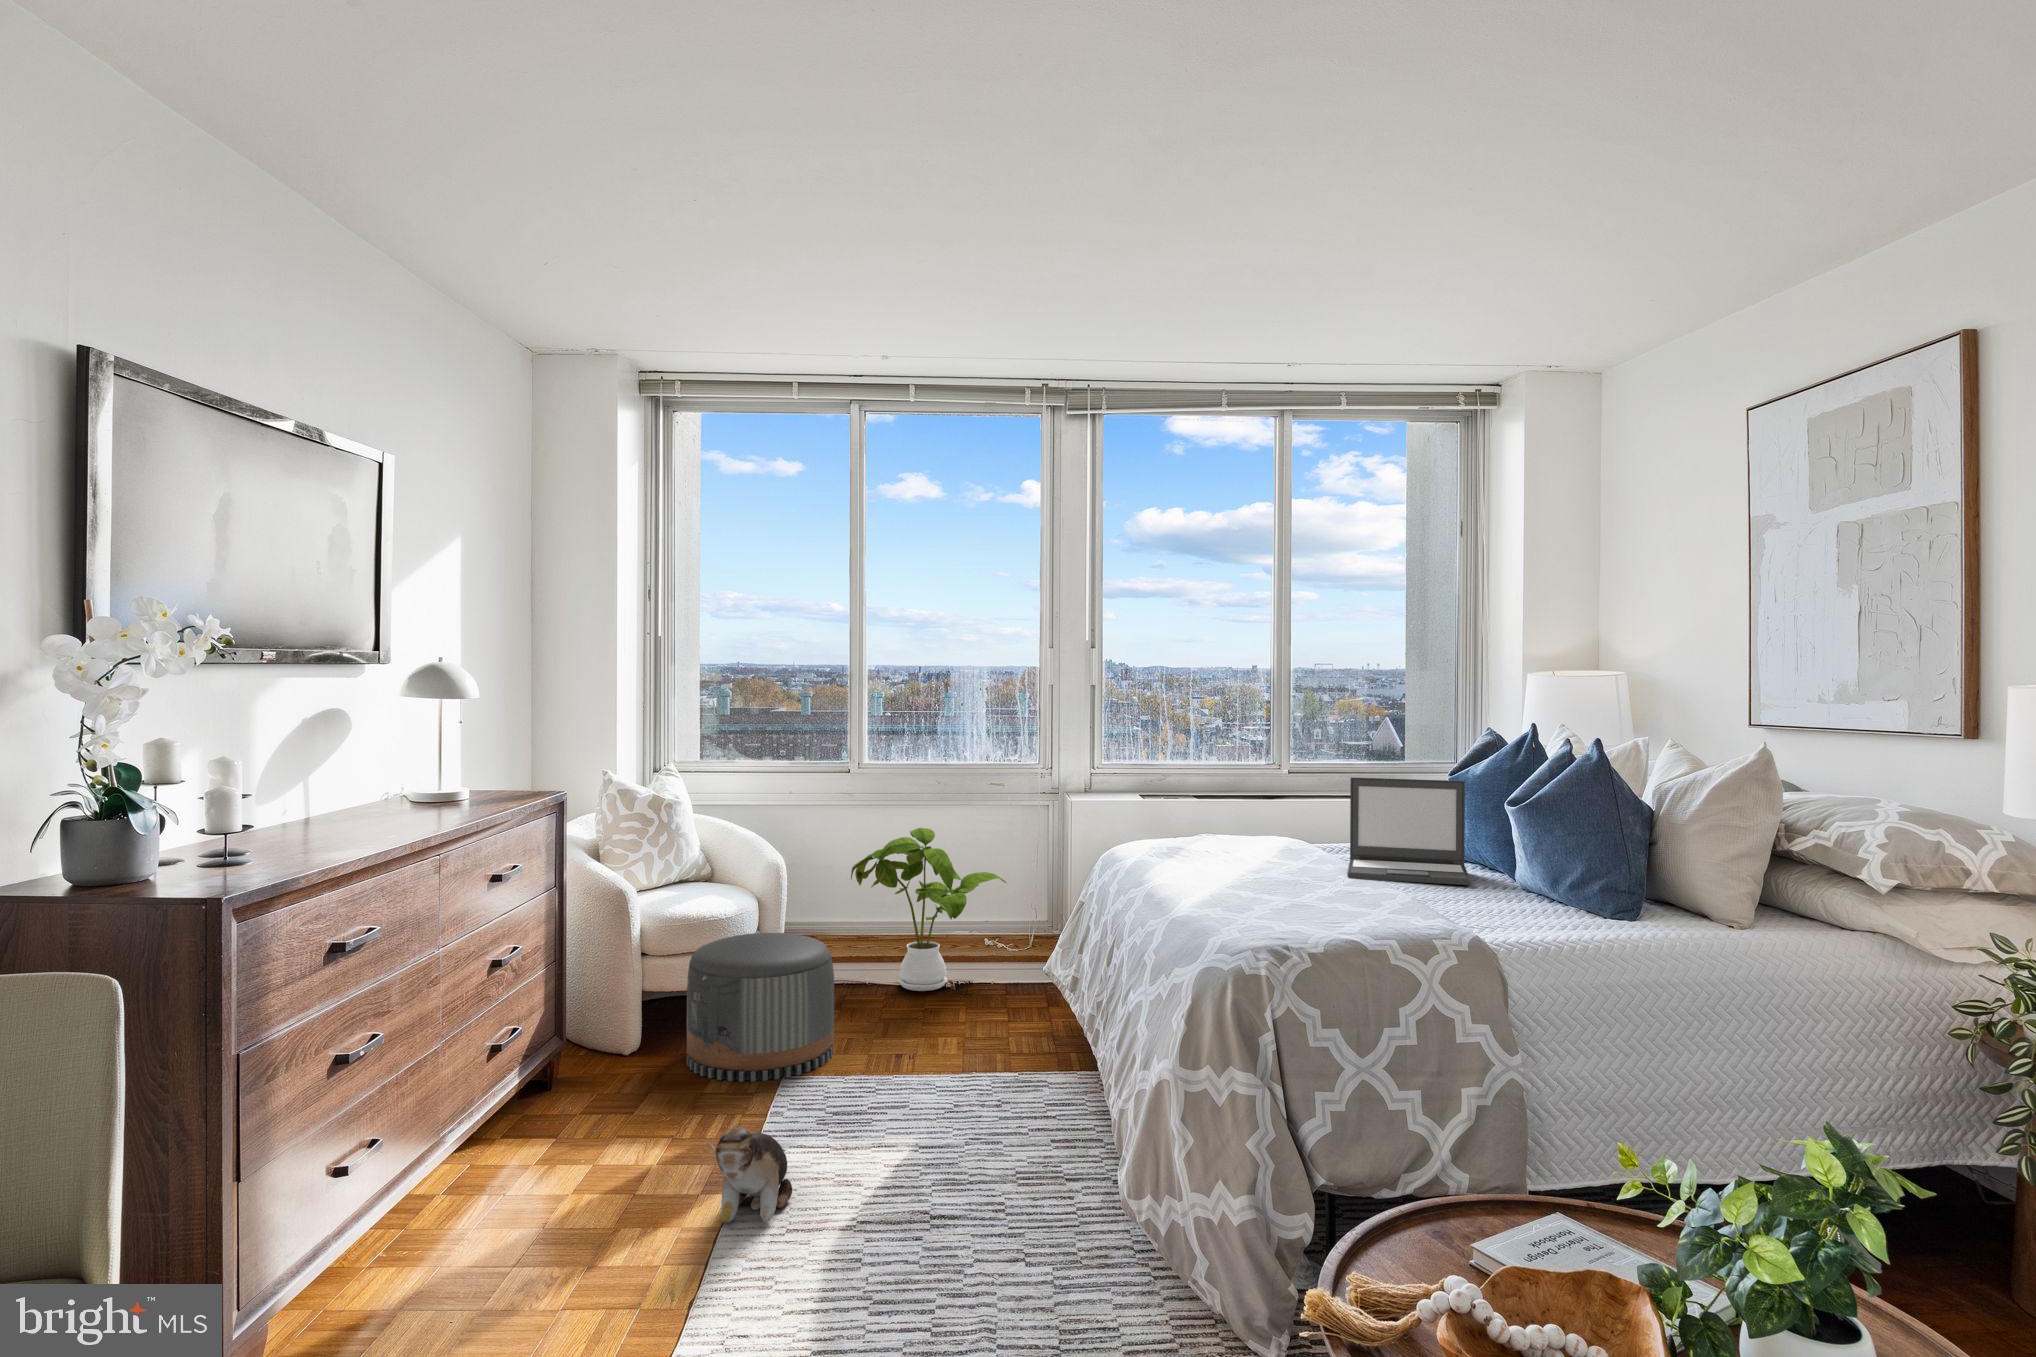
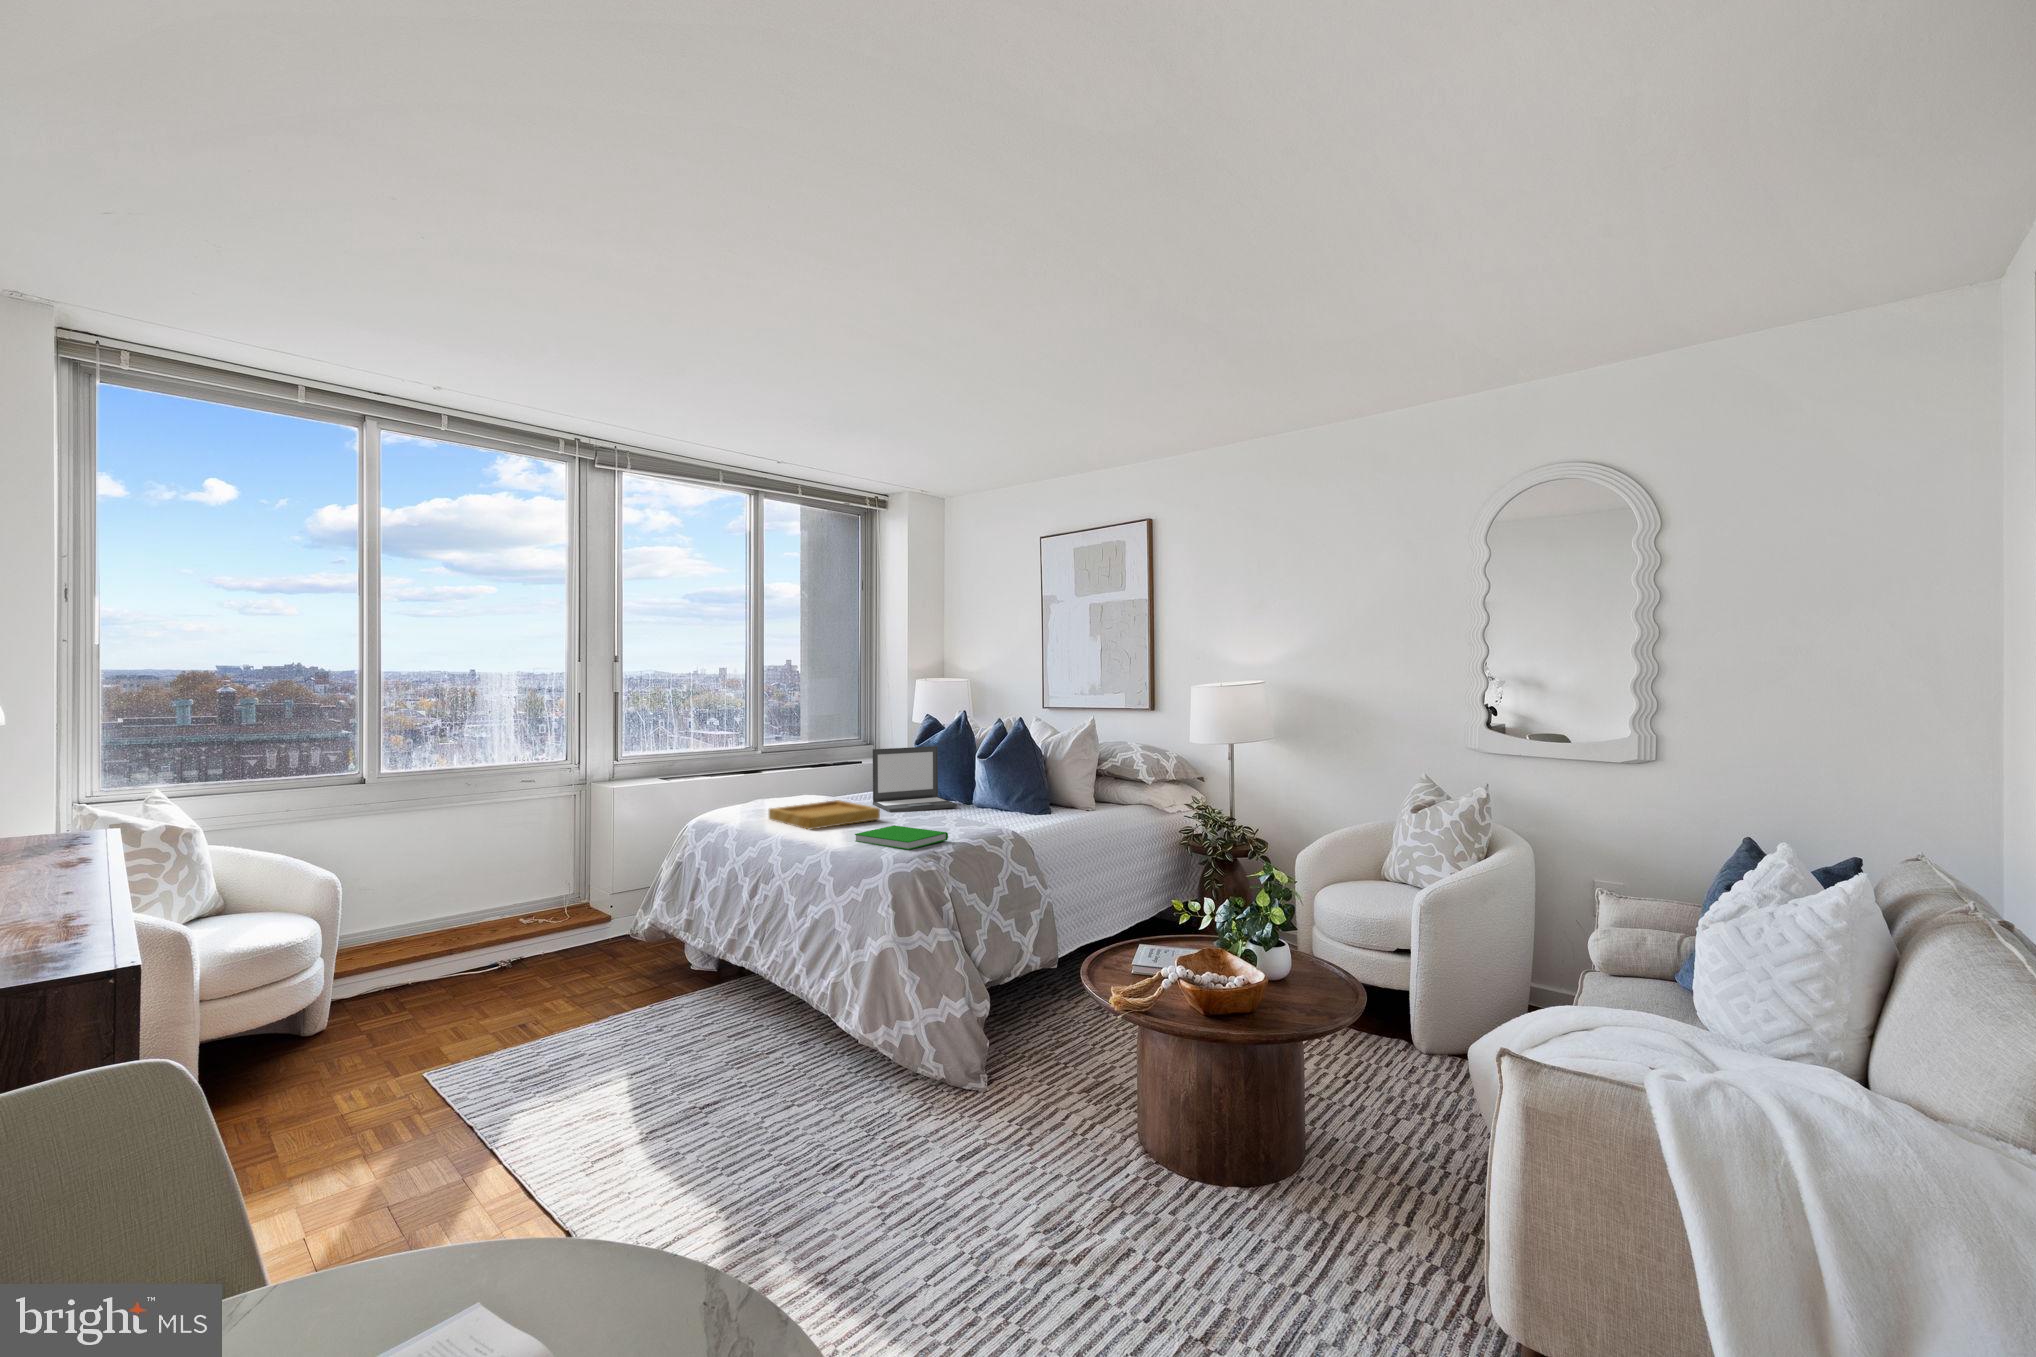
house plant: present [851,828,1006,991] -> none [392,825,550,973]
tray: none [1166,848,1303,885] -> present [769,800,880,829]
book: none [1199,896,1329,935] -> present [855,825,948,850]
pouf: present [687,933,834,1082] -> none [279,938,456,1095]
plush toy: present [707,1126,792,1223] -> none [506,1087,568,1179]

